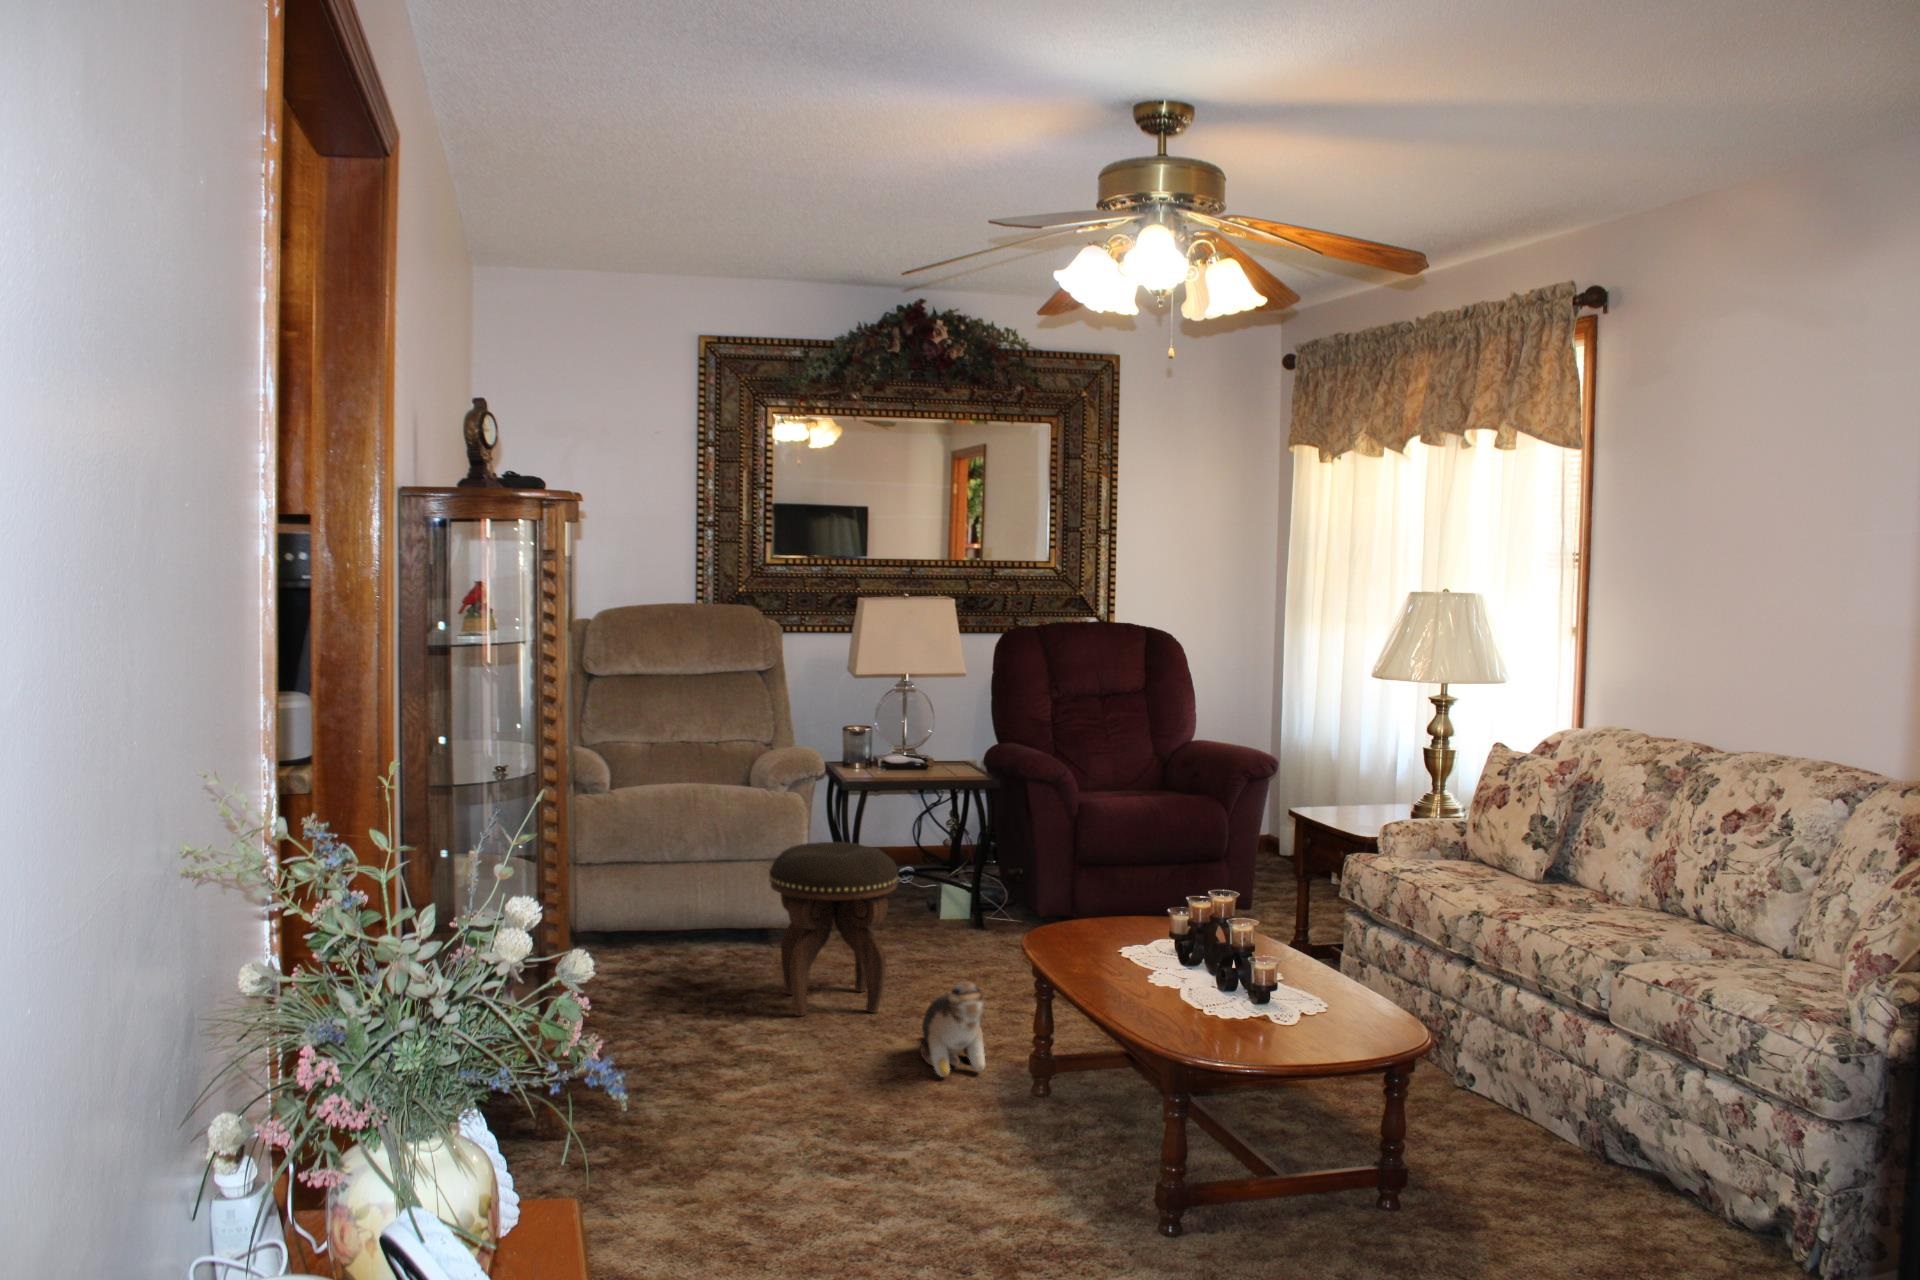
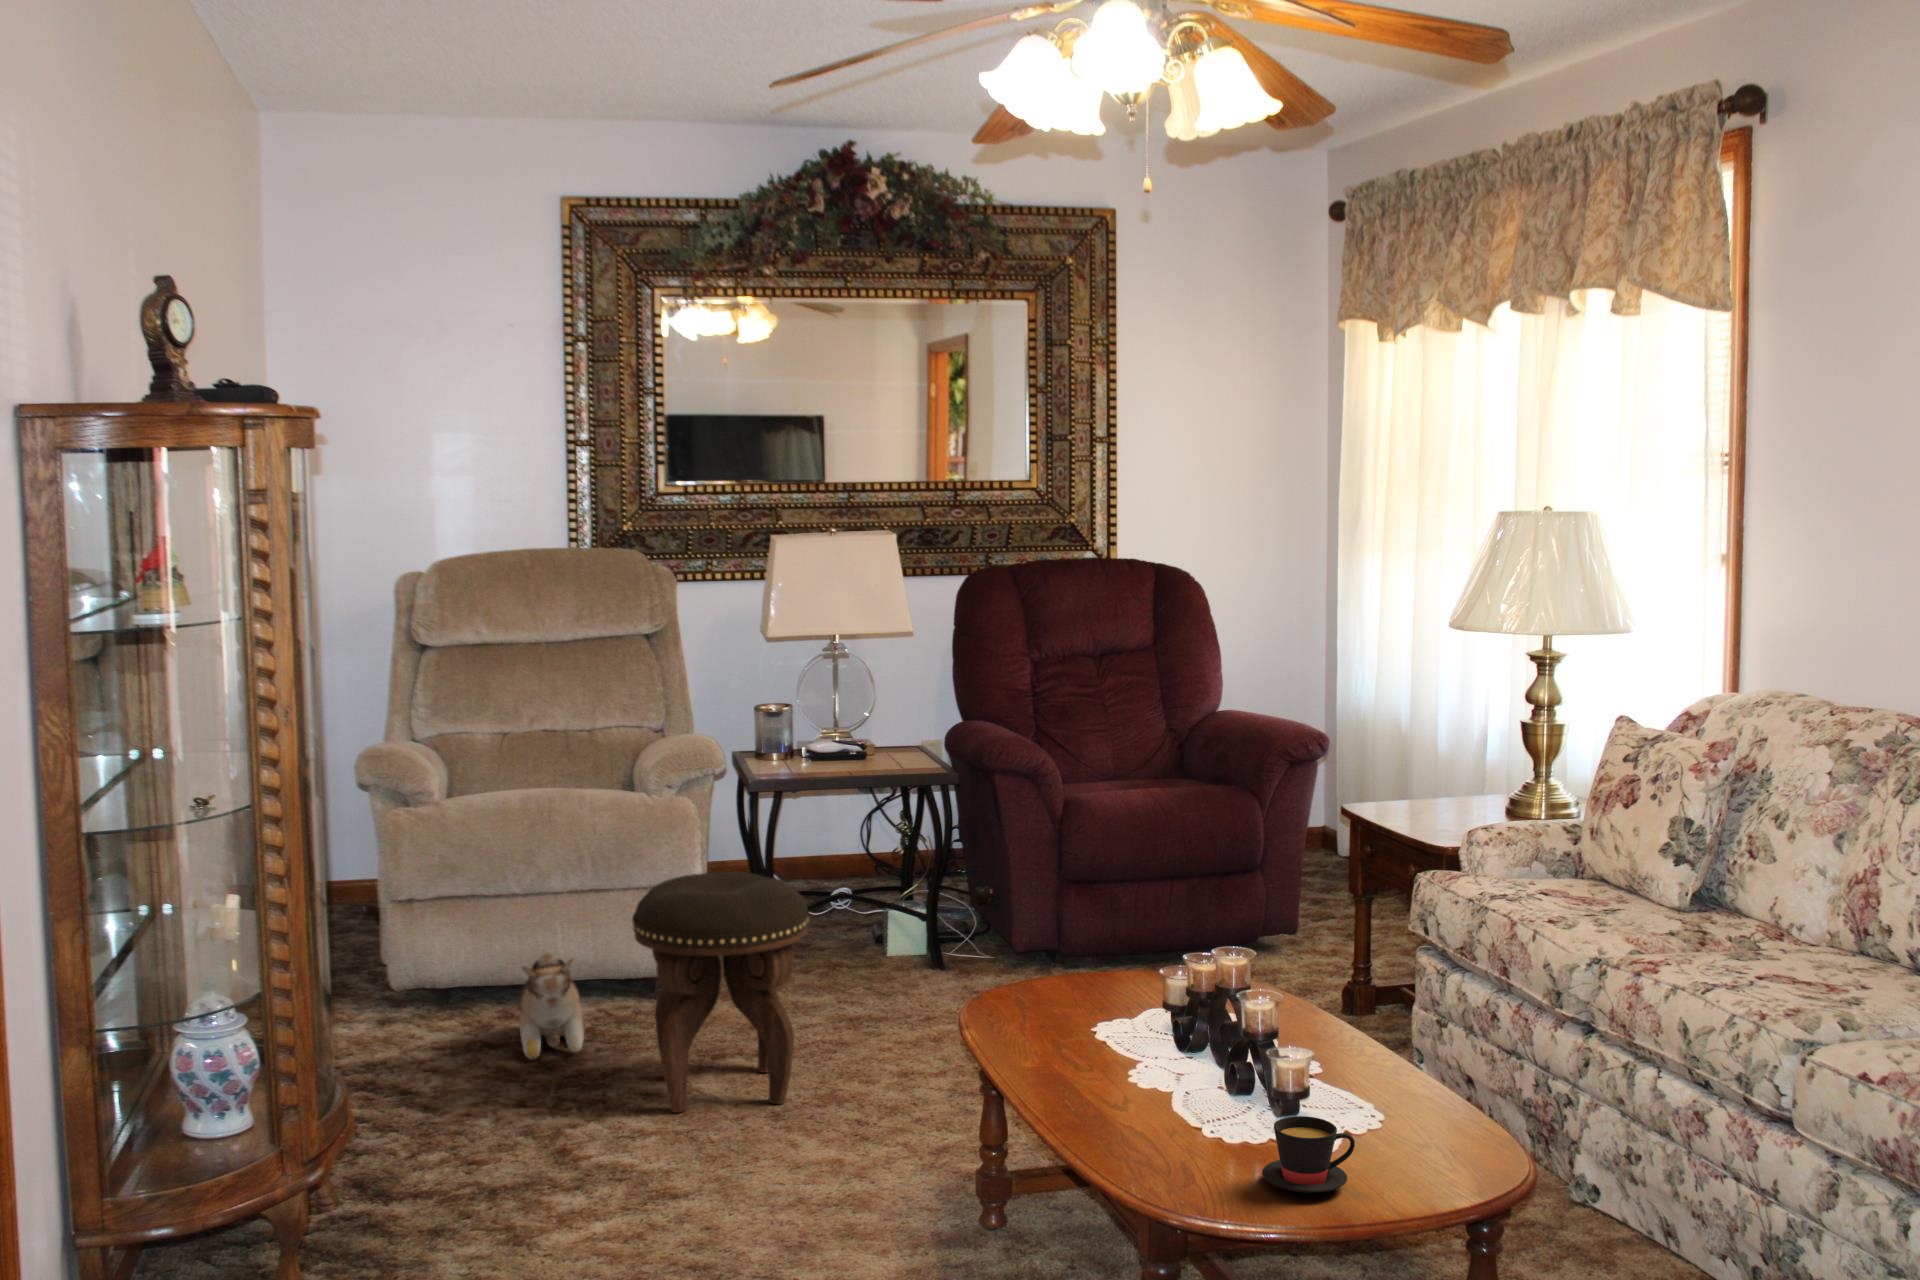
plush toy: present [920,981,988,1077] -> present [519,954,585,1059]
teacup: none [1245,997,1309,1048] -> present [1262,1116,1355,1193]

